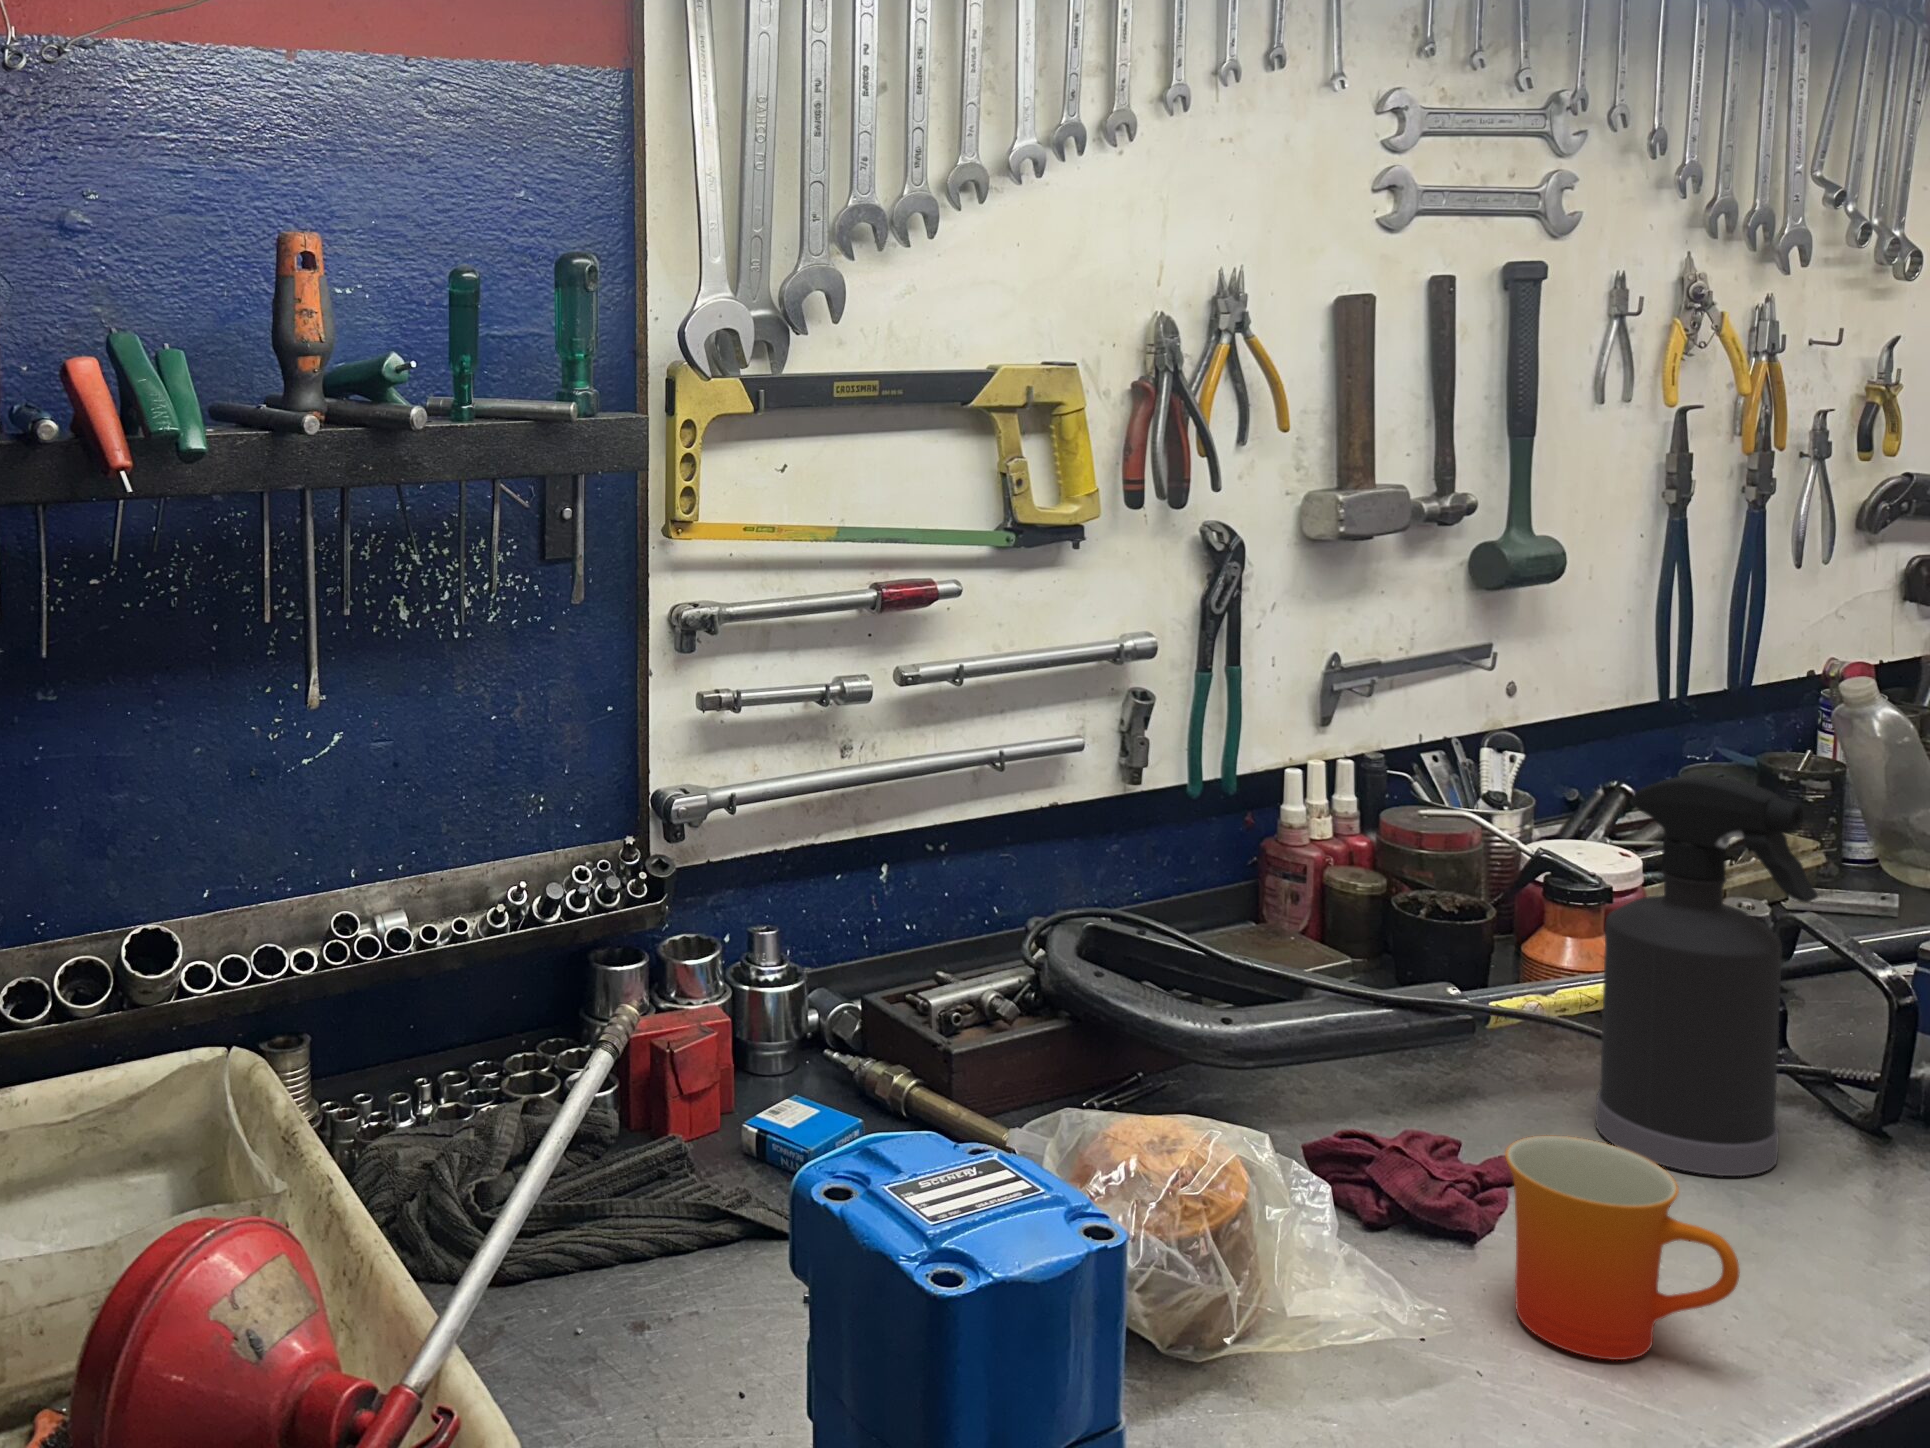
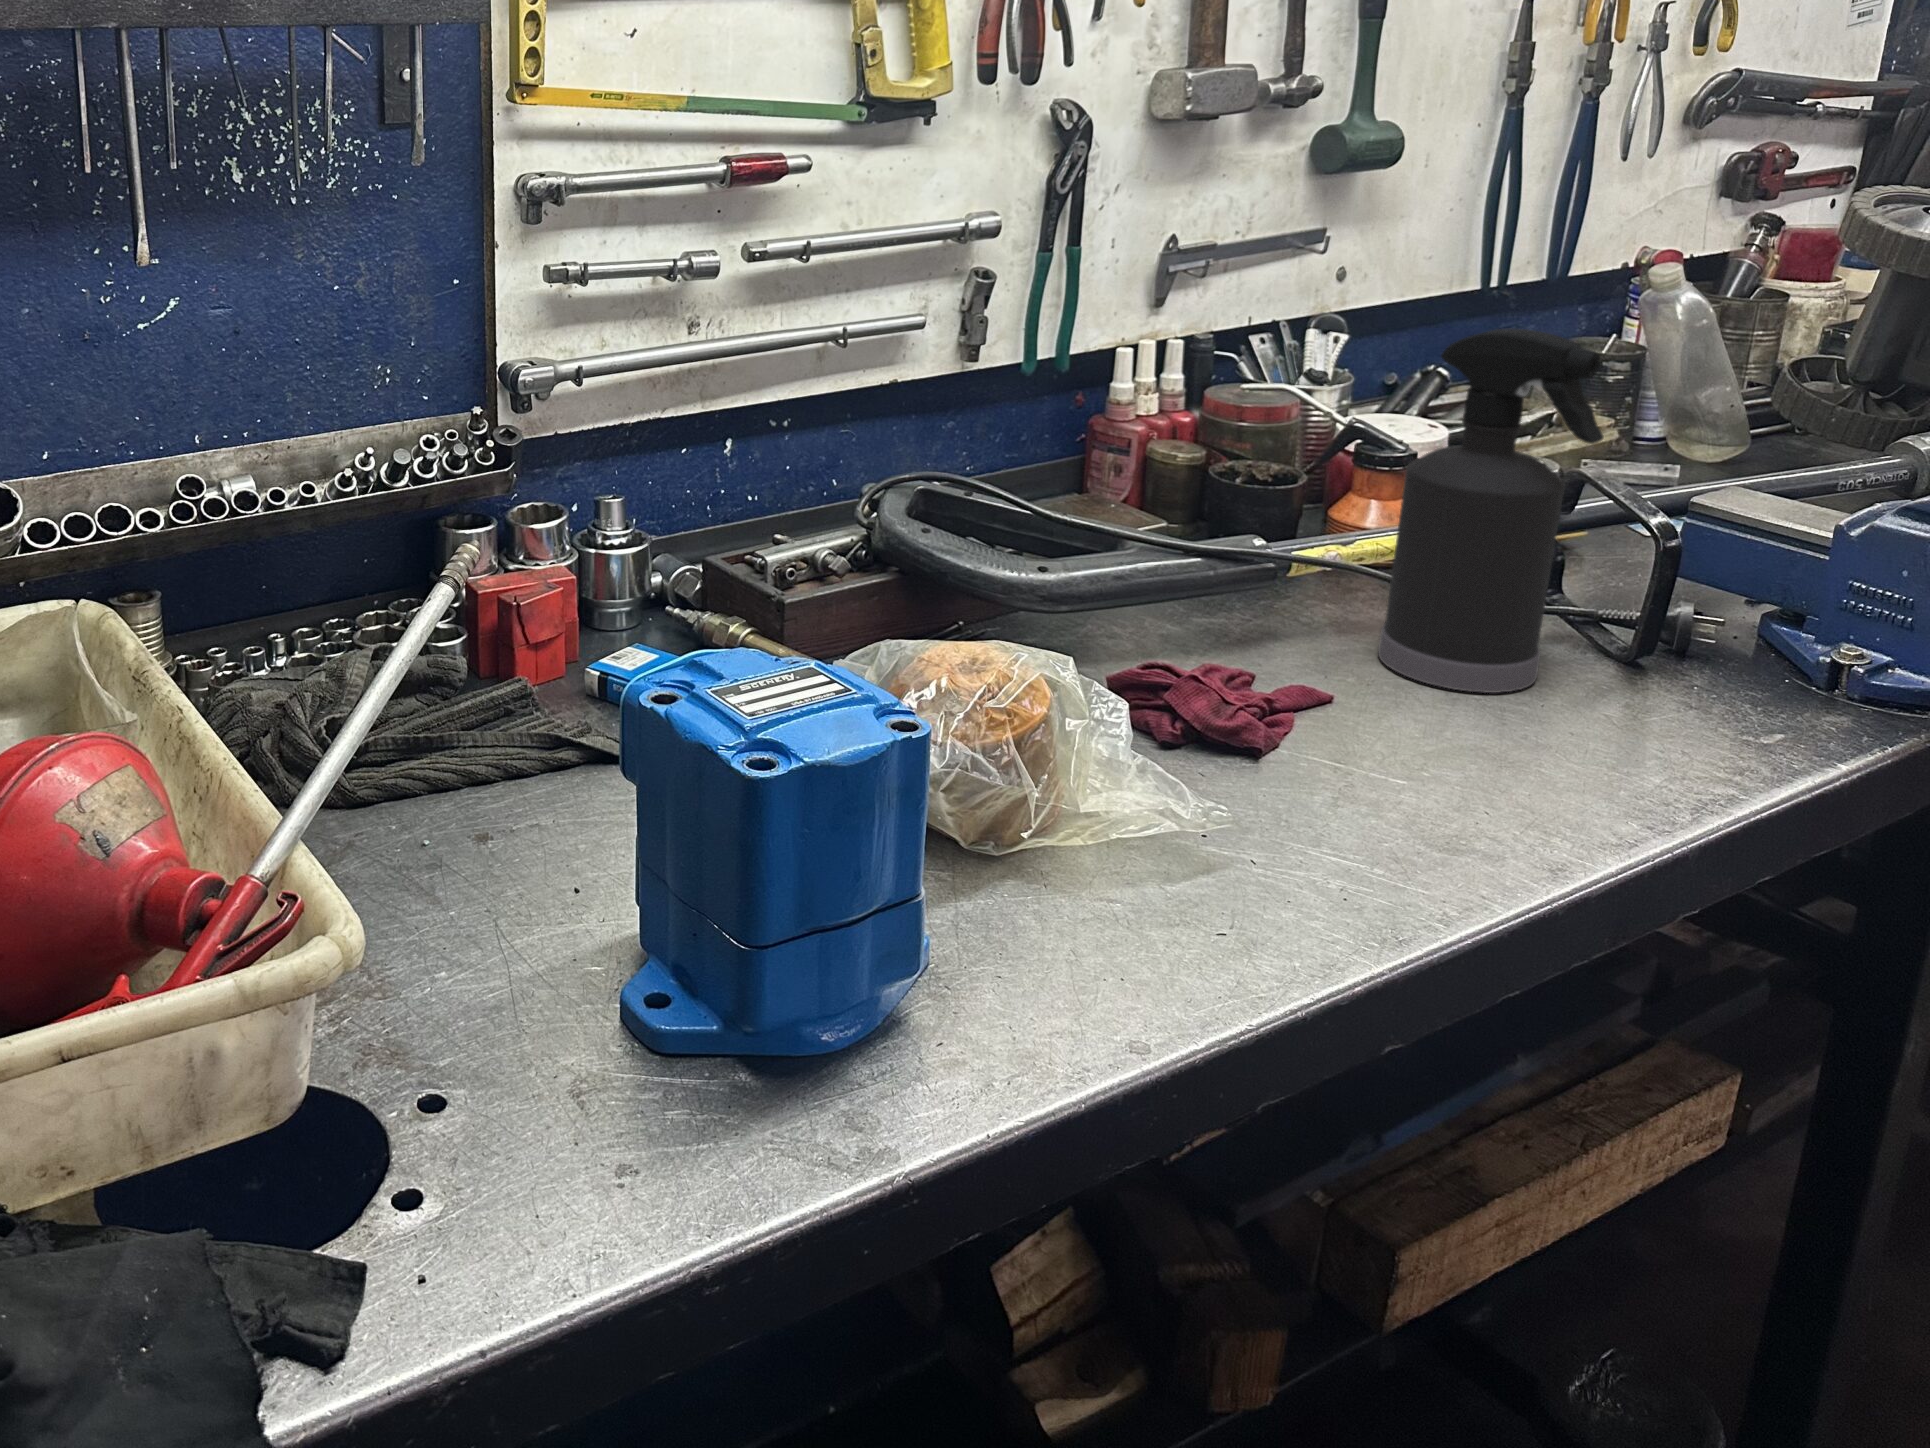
mug: present [1505,1135,1740,1360] -> none [1289,652,1493,842]

